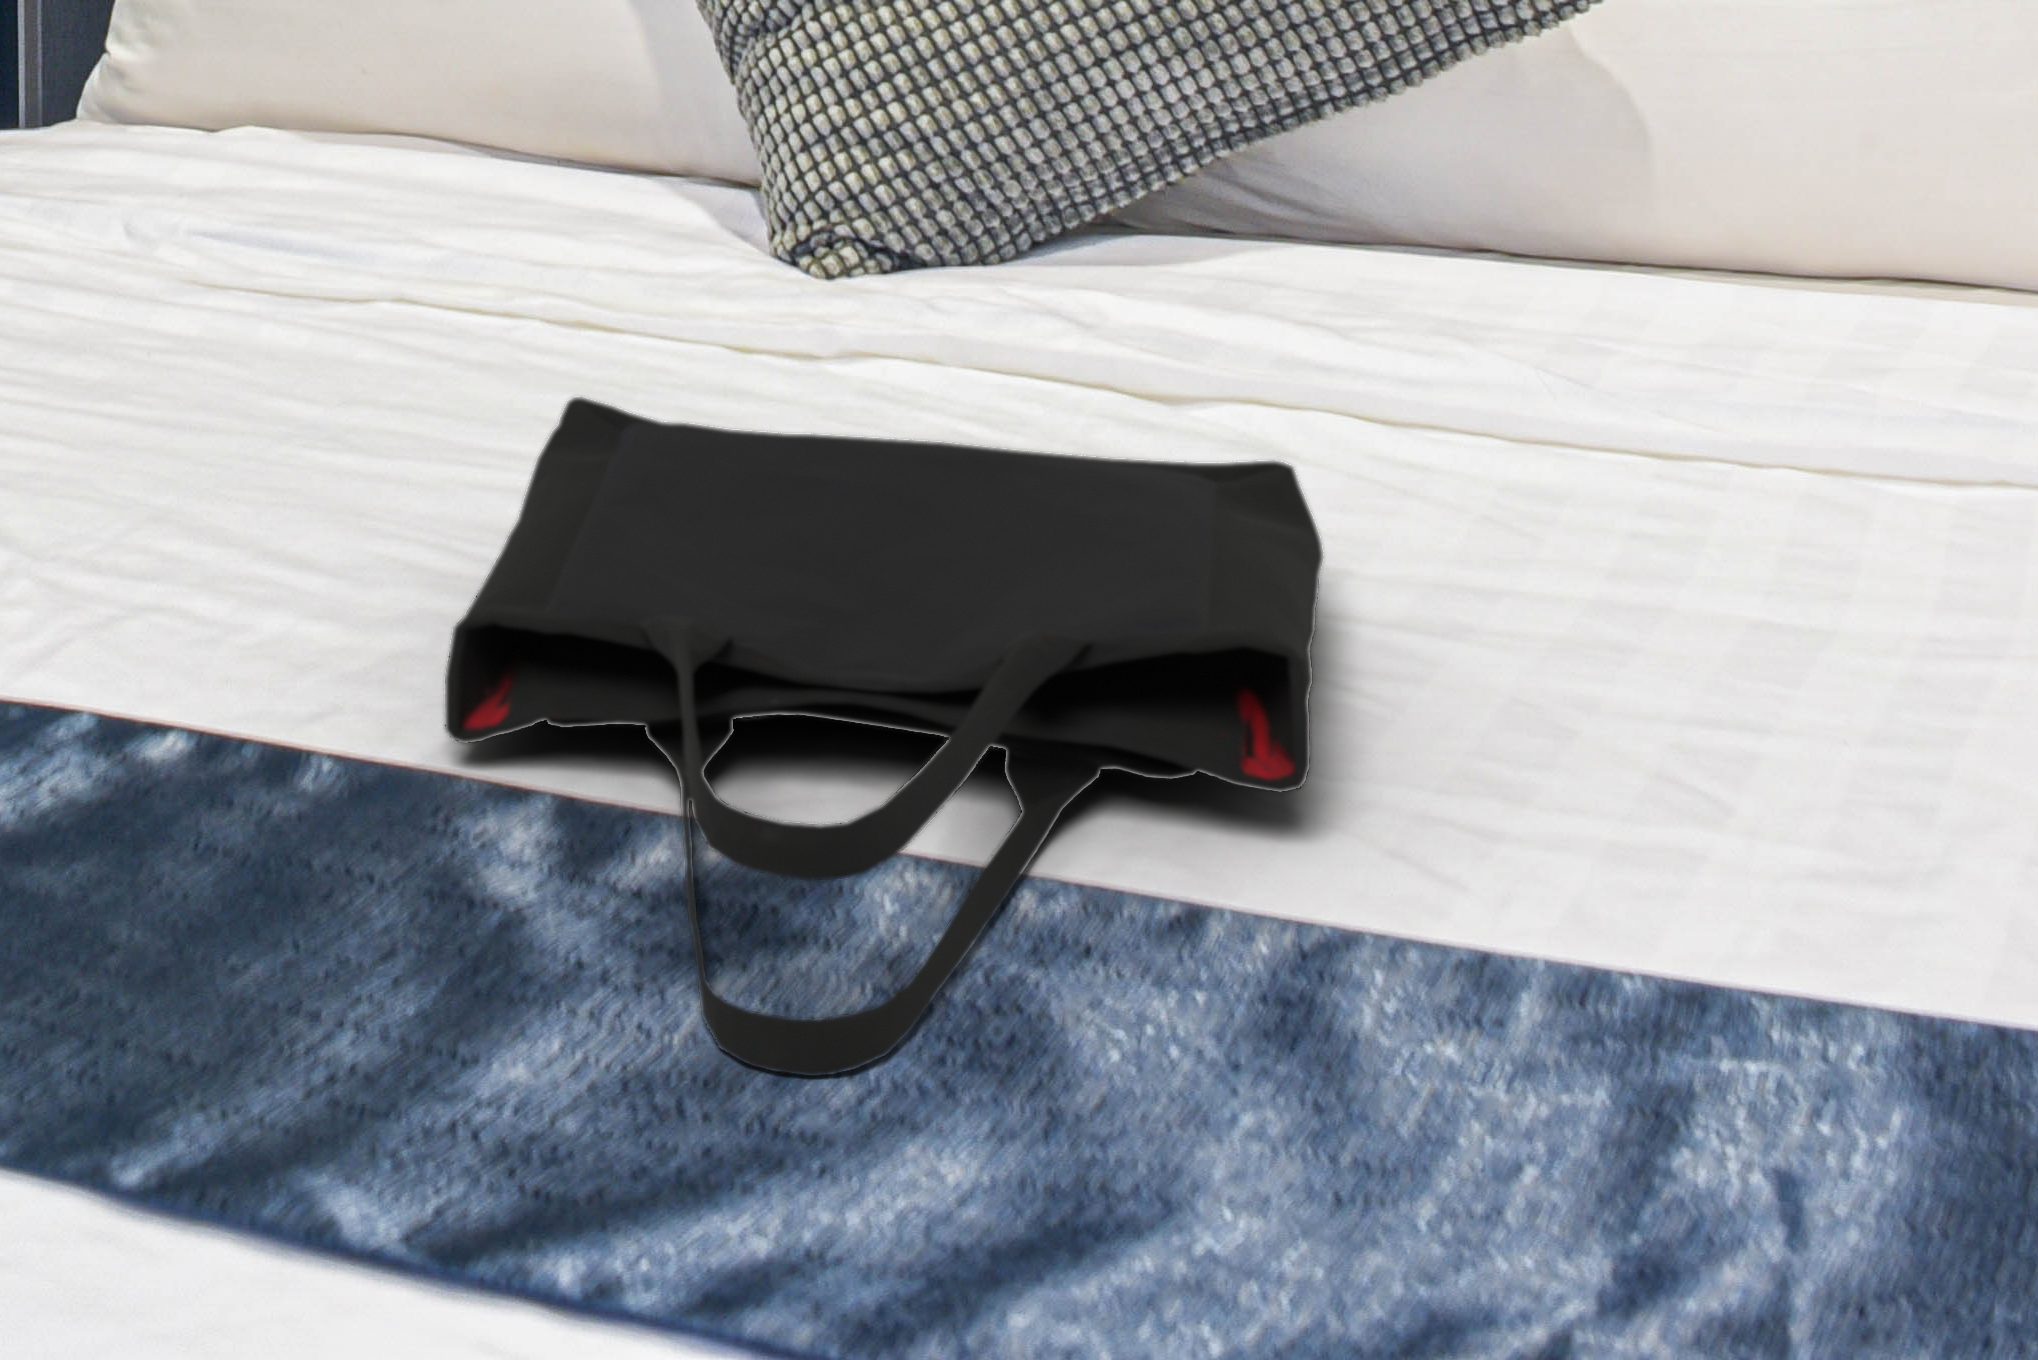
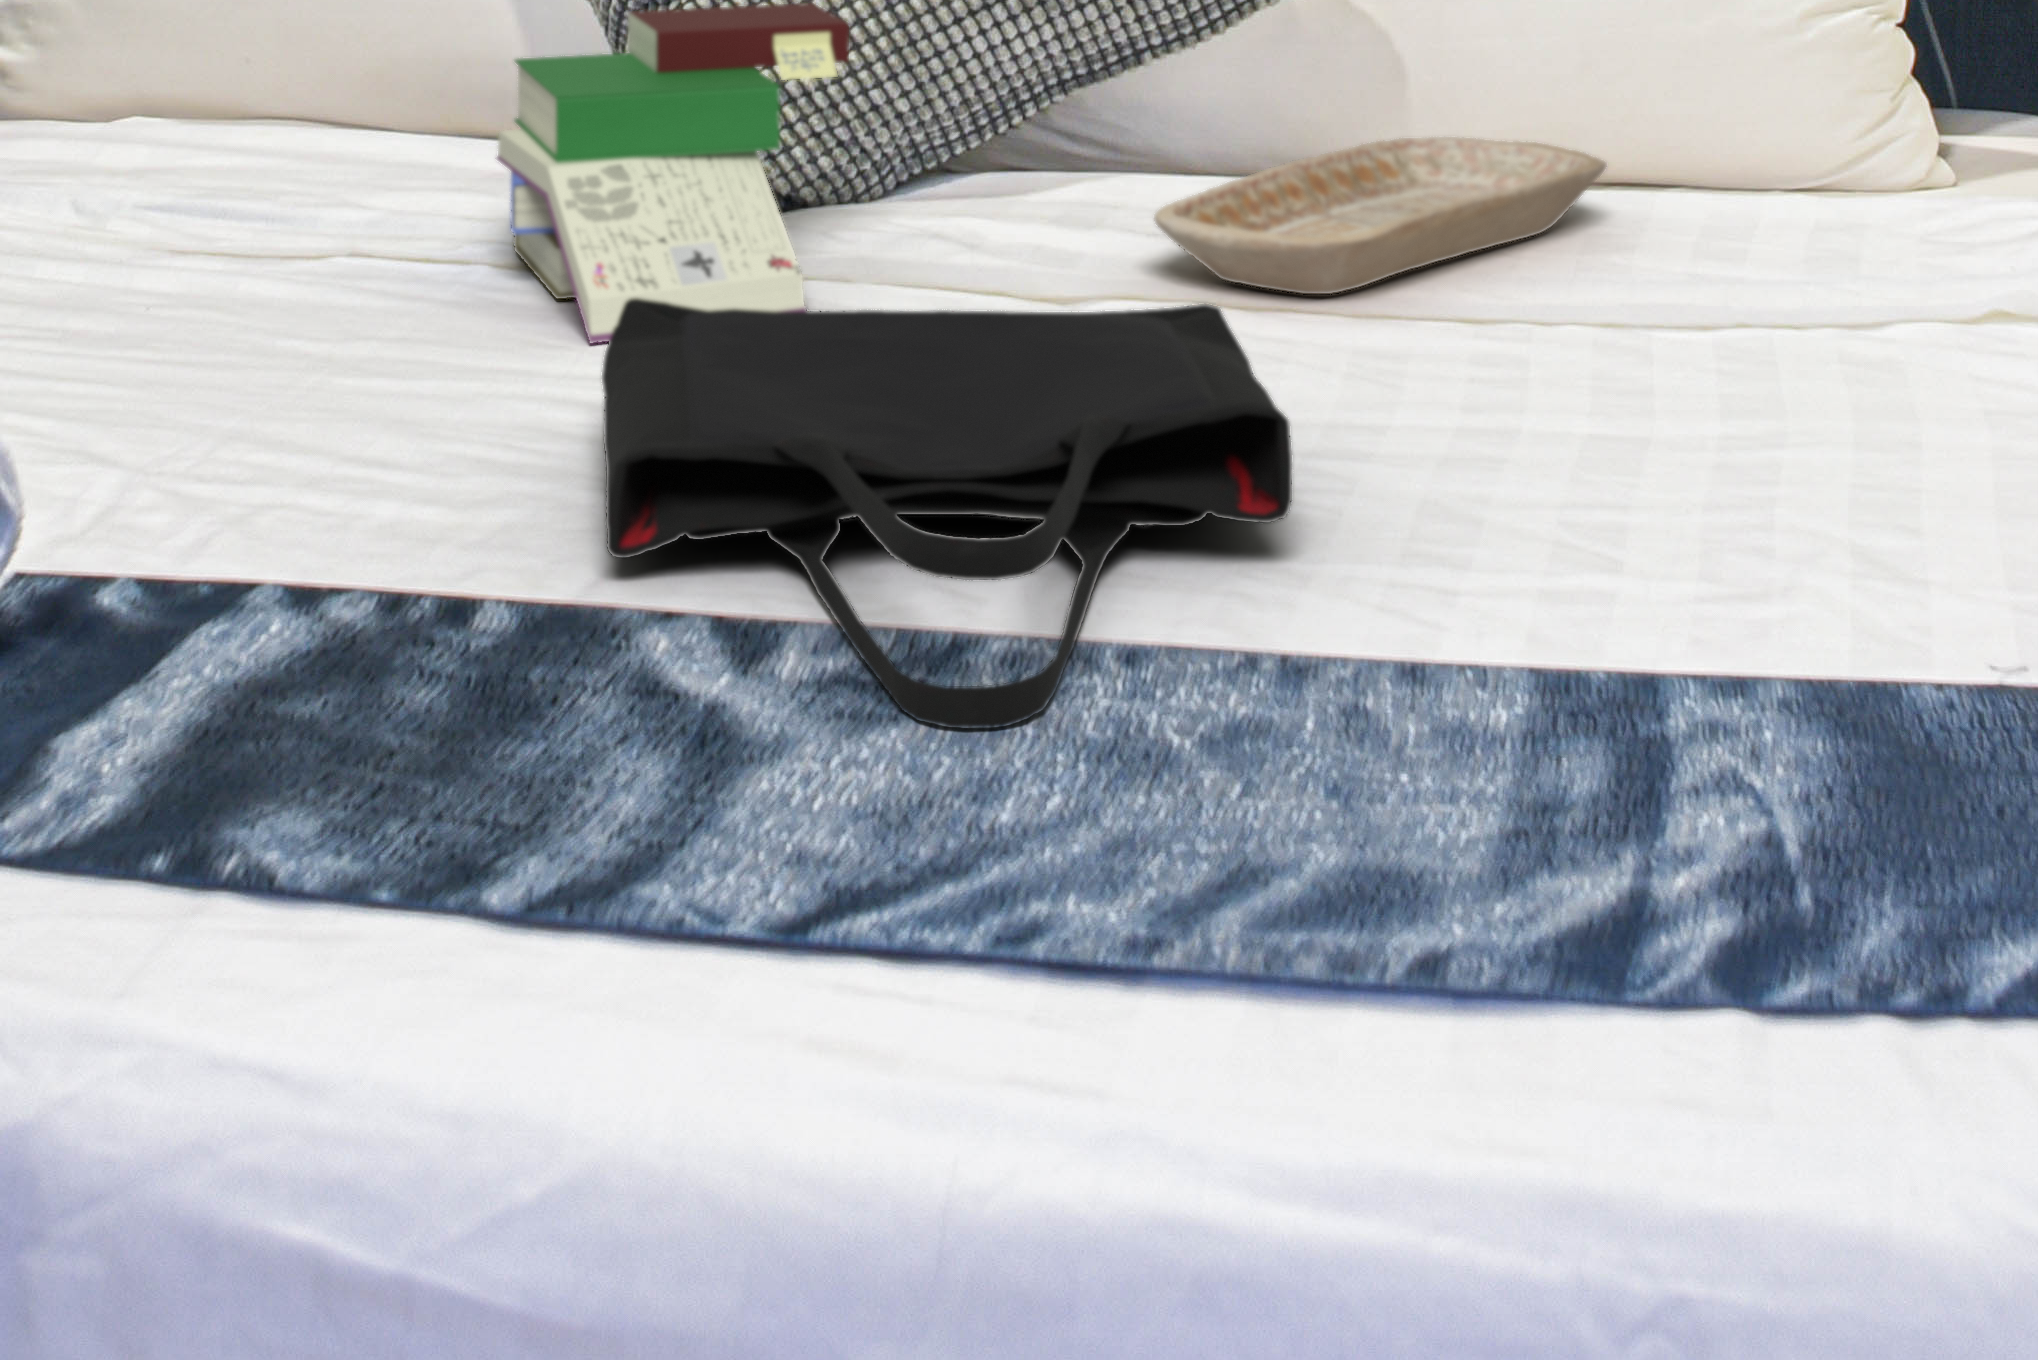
book: none [548,37,938,424] -> present [497,3,849,343]
tray: none [1290,227,1904,430] -> present [1154,137,1607,294]

